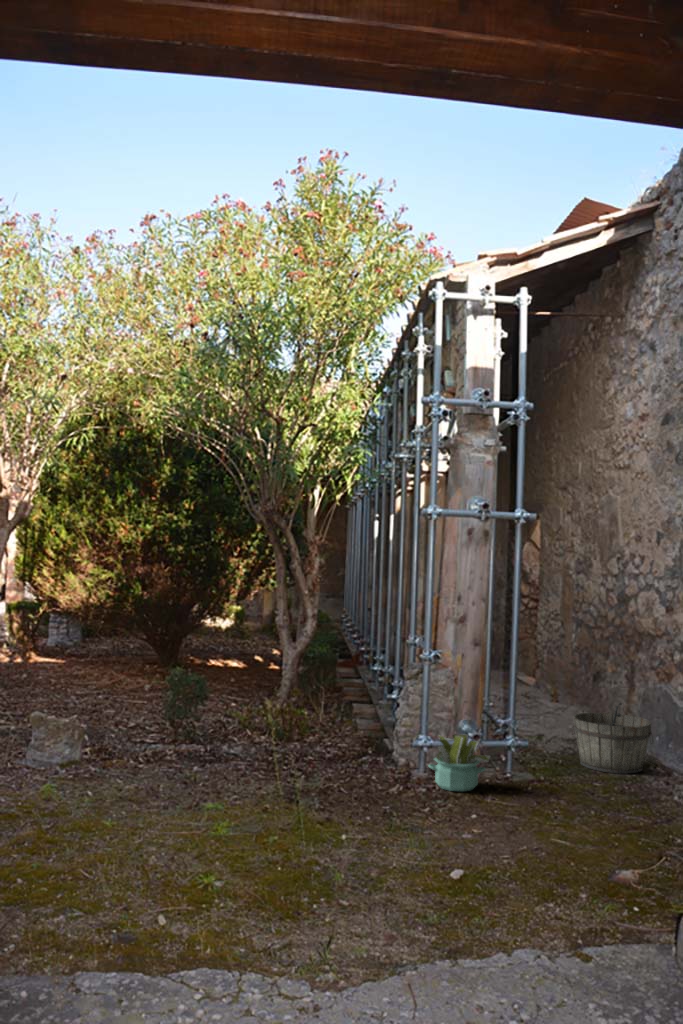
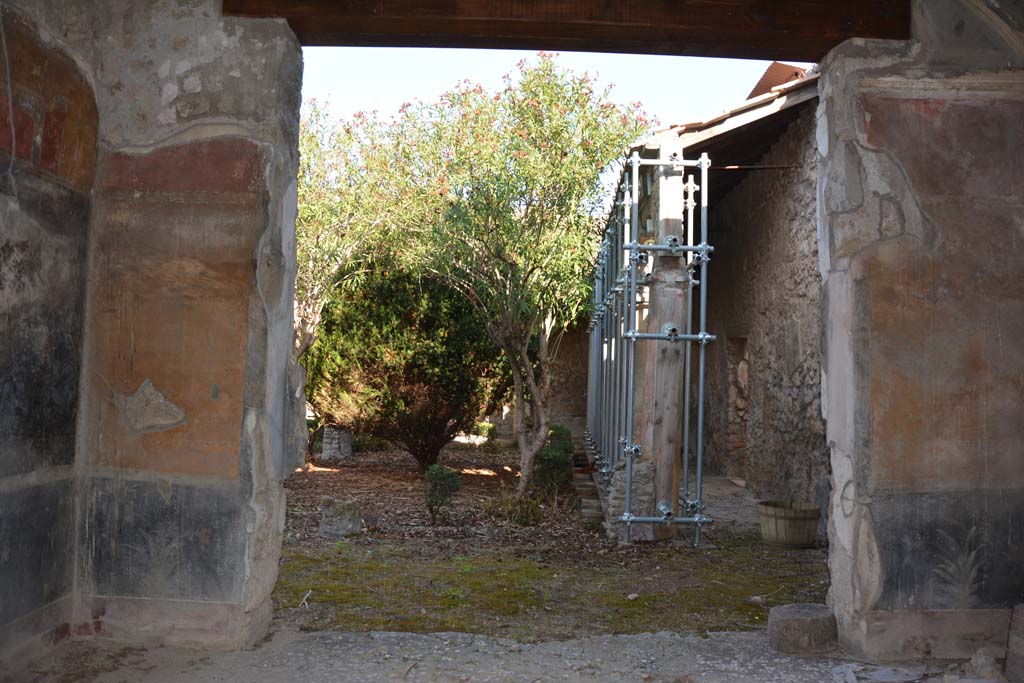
decorative plant: present [428,734,490,792] -> none [631,512,681,557]

